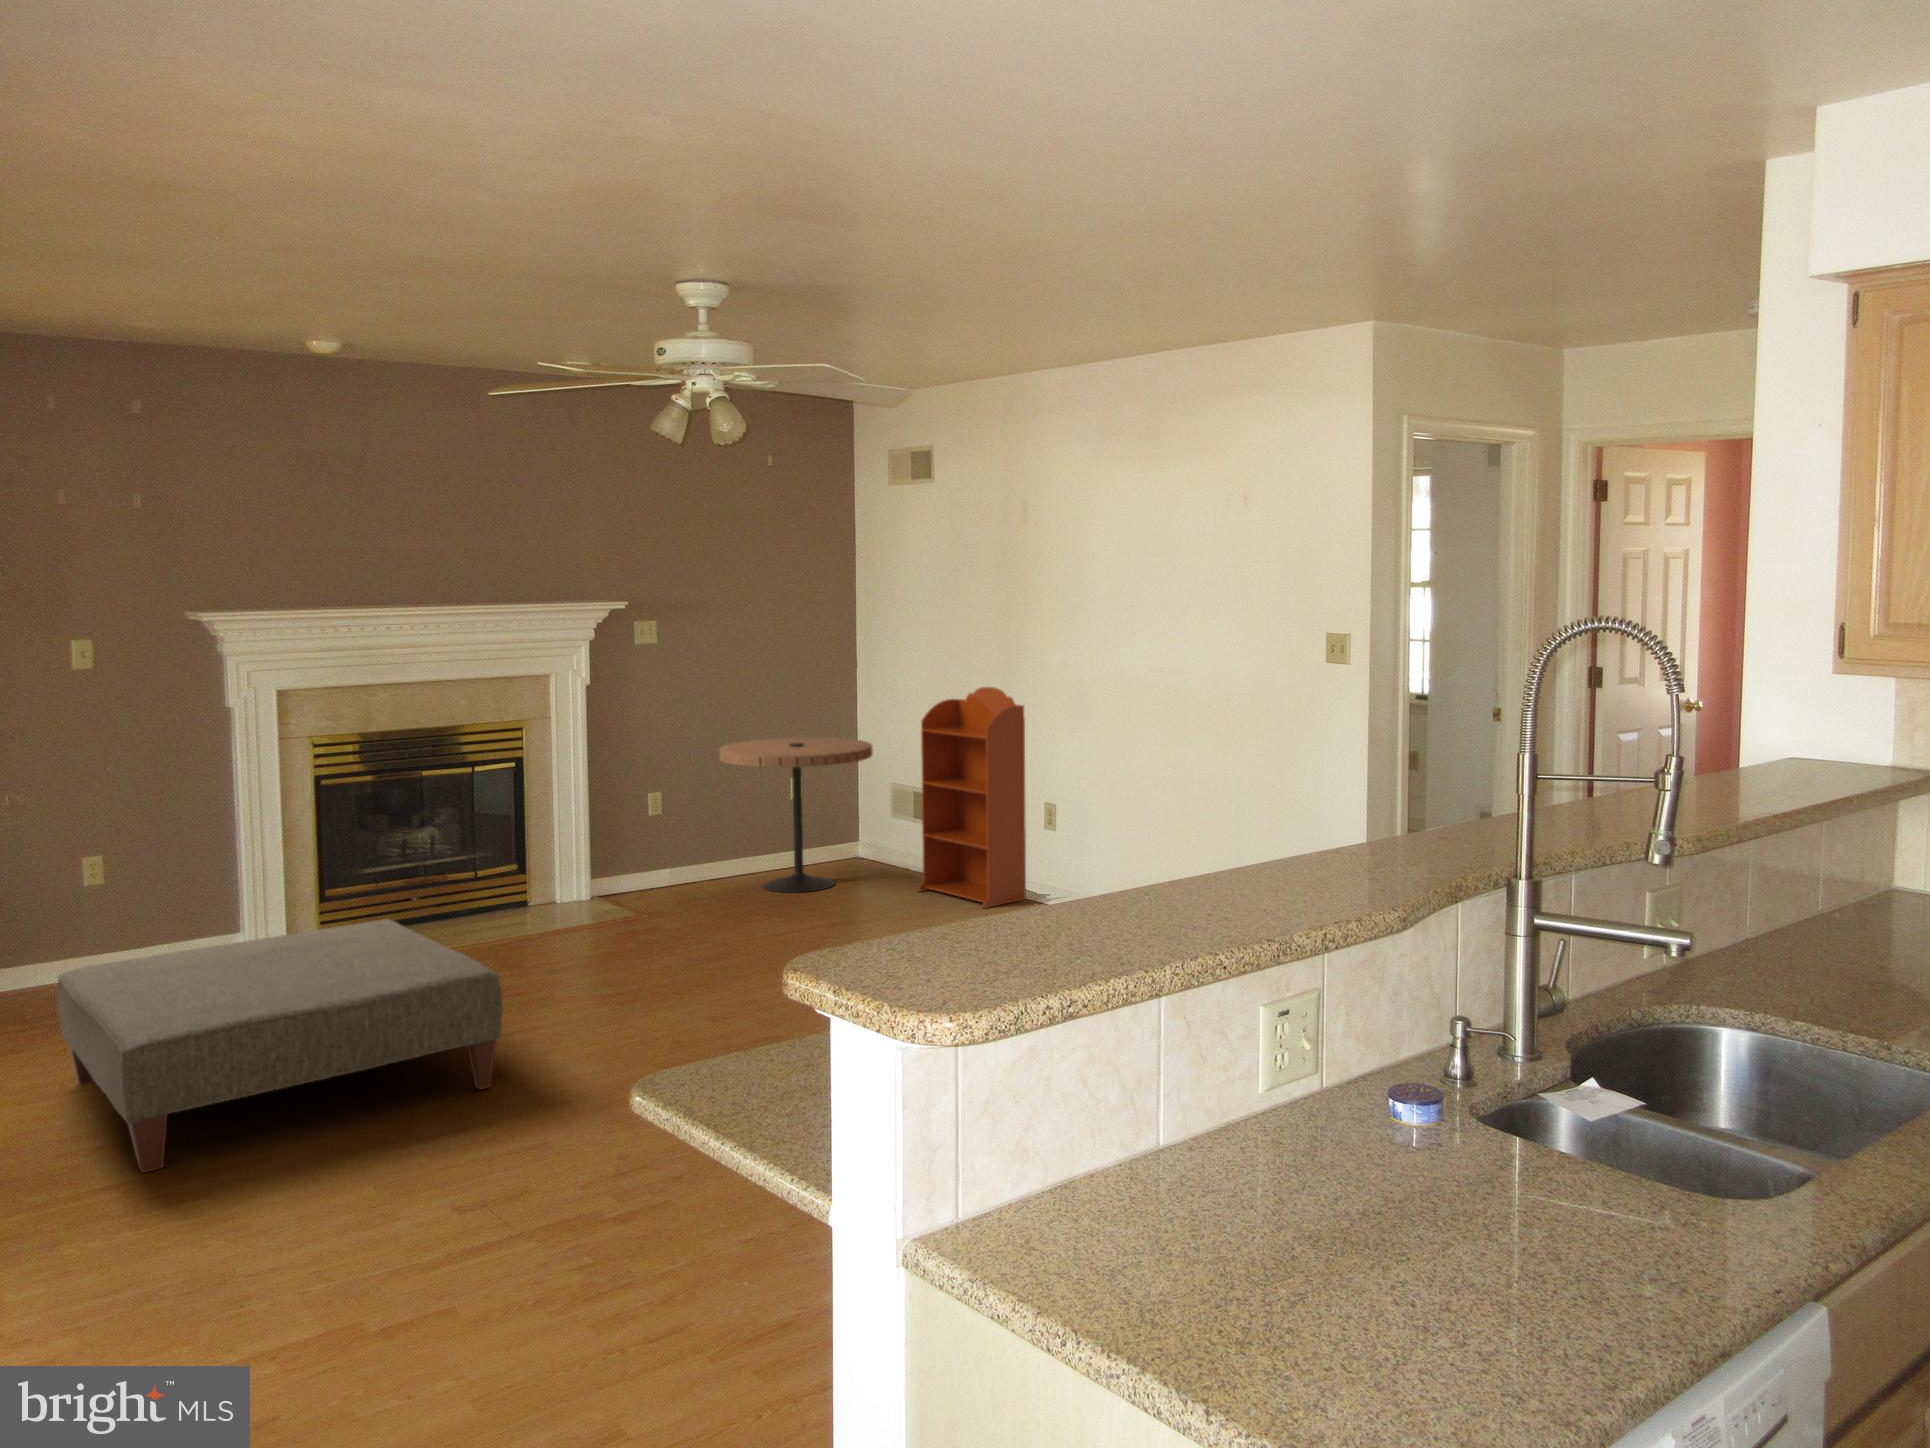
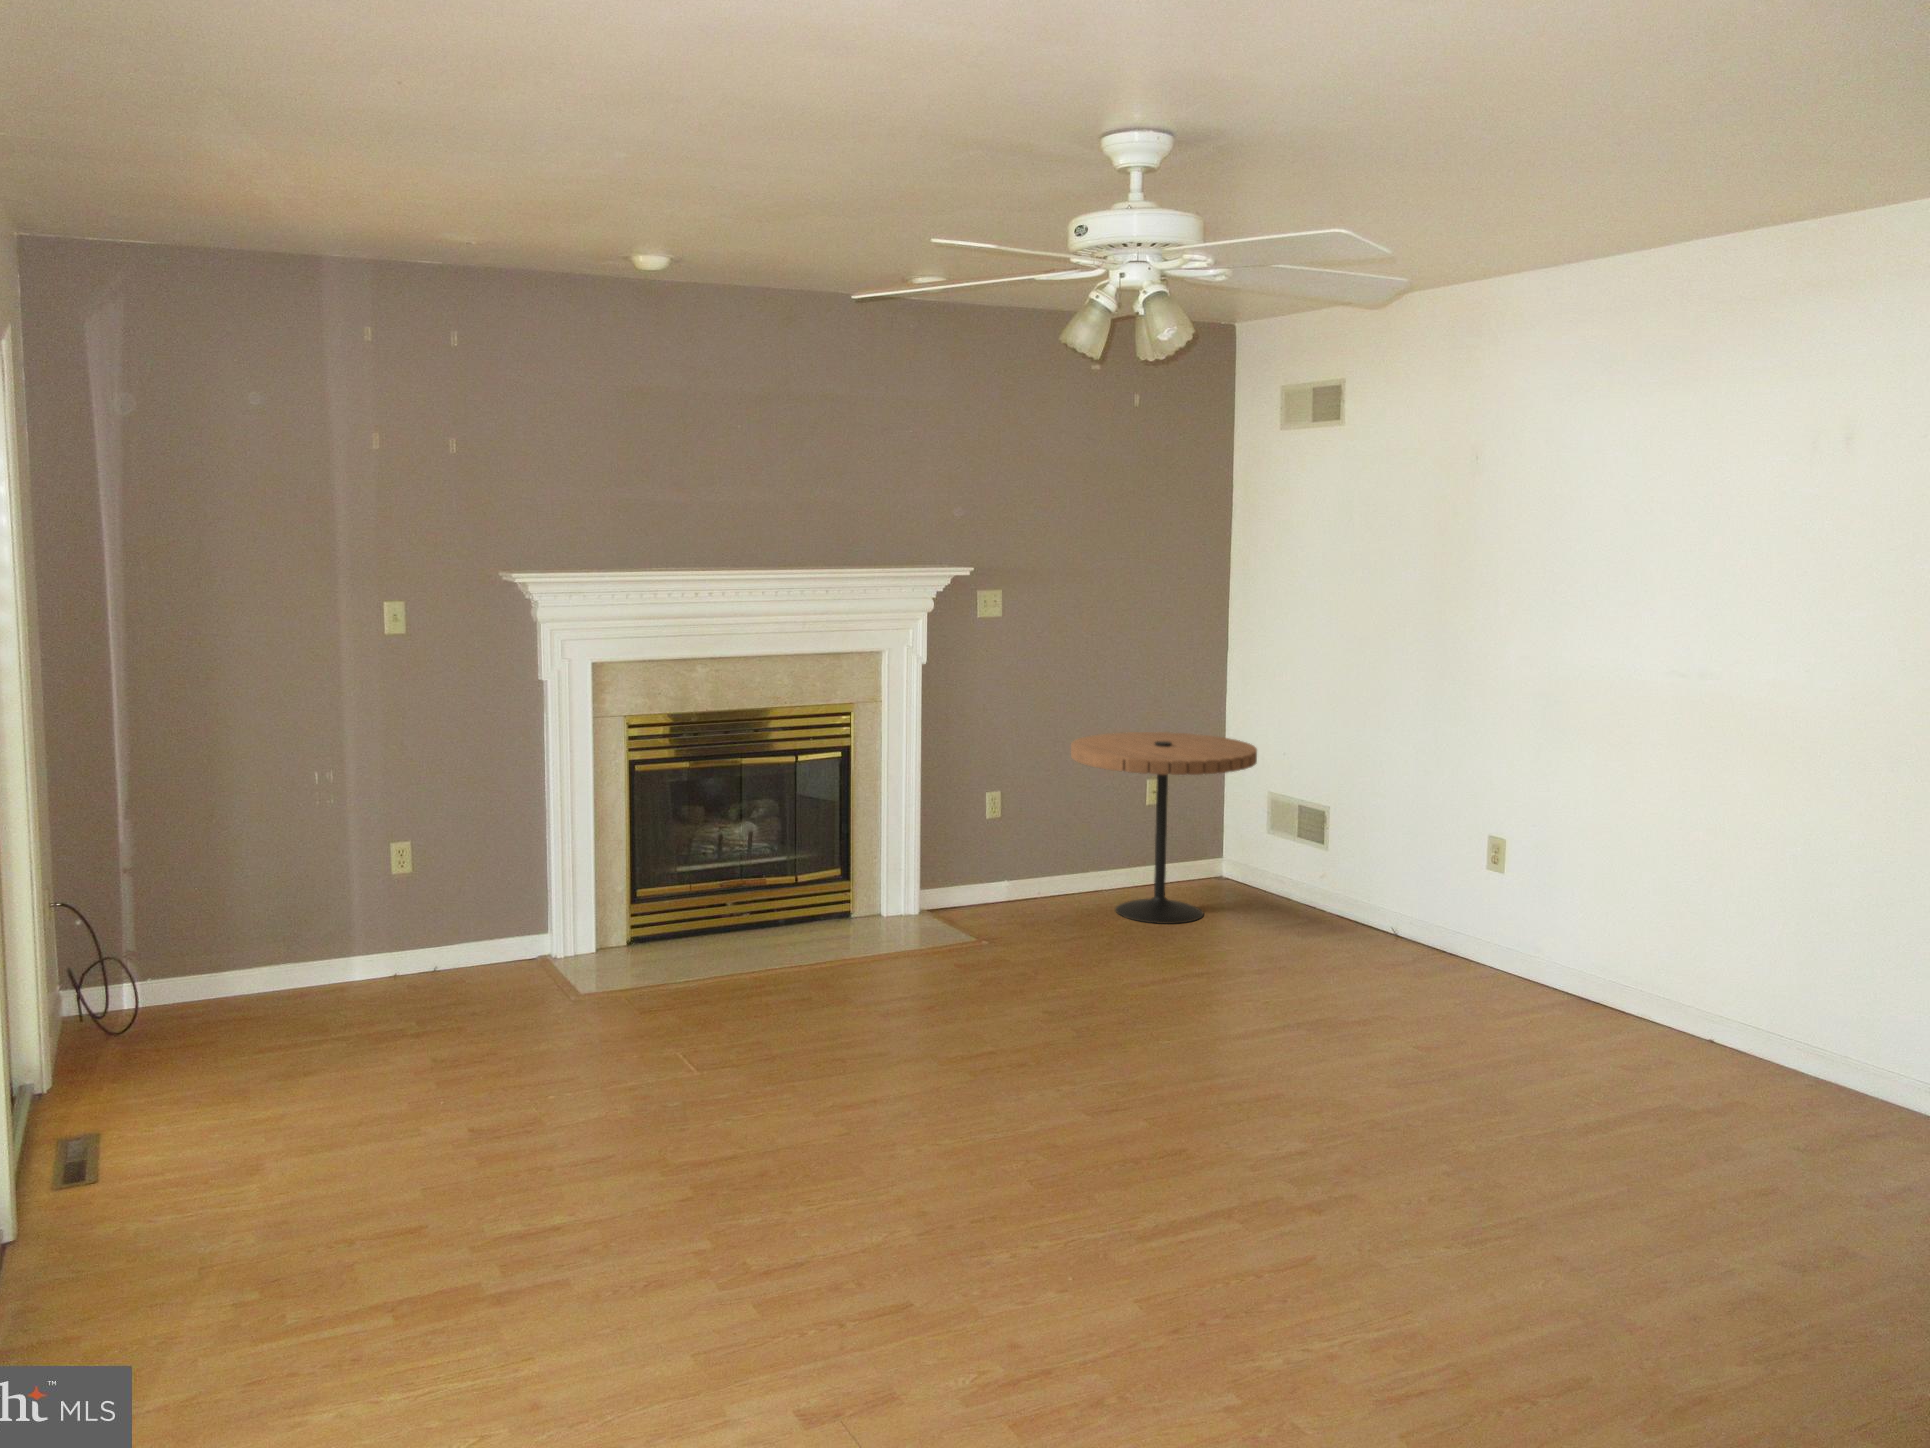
bookcase: present [918,687,1026,908] -> none [1311,684,1472,970]
ottoman: present [57,919,502,1173] -> none [339,957,841,1310]

